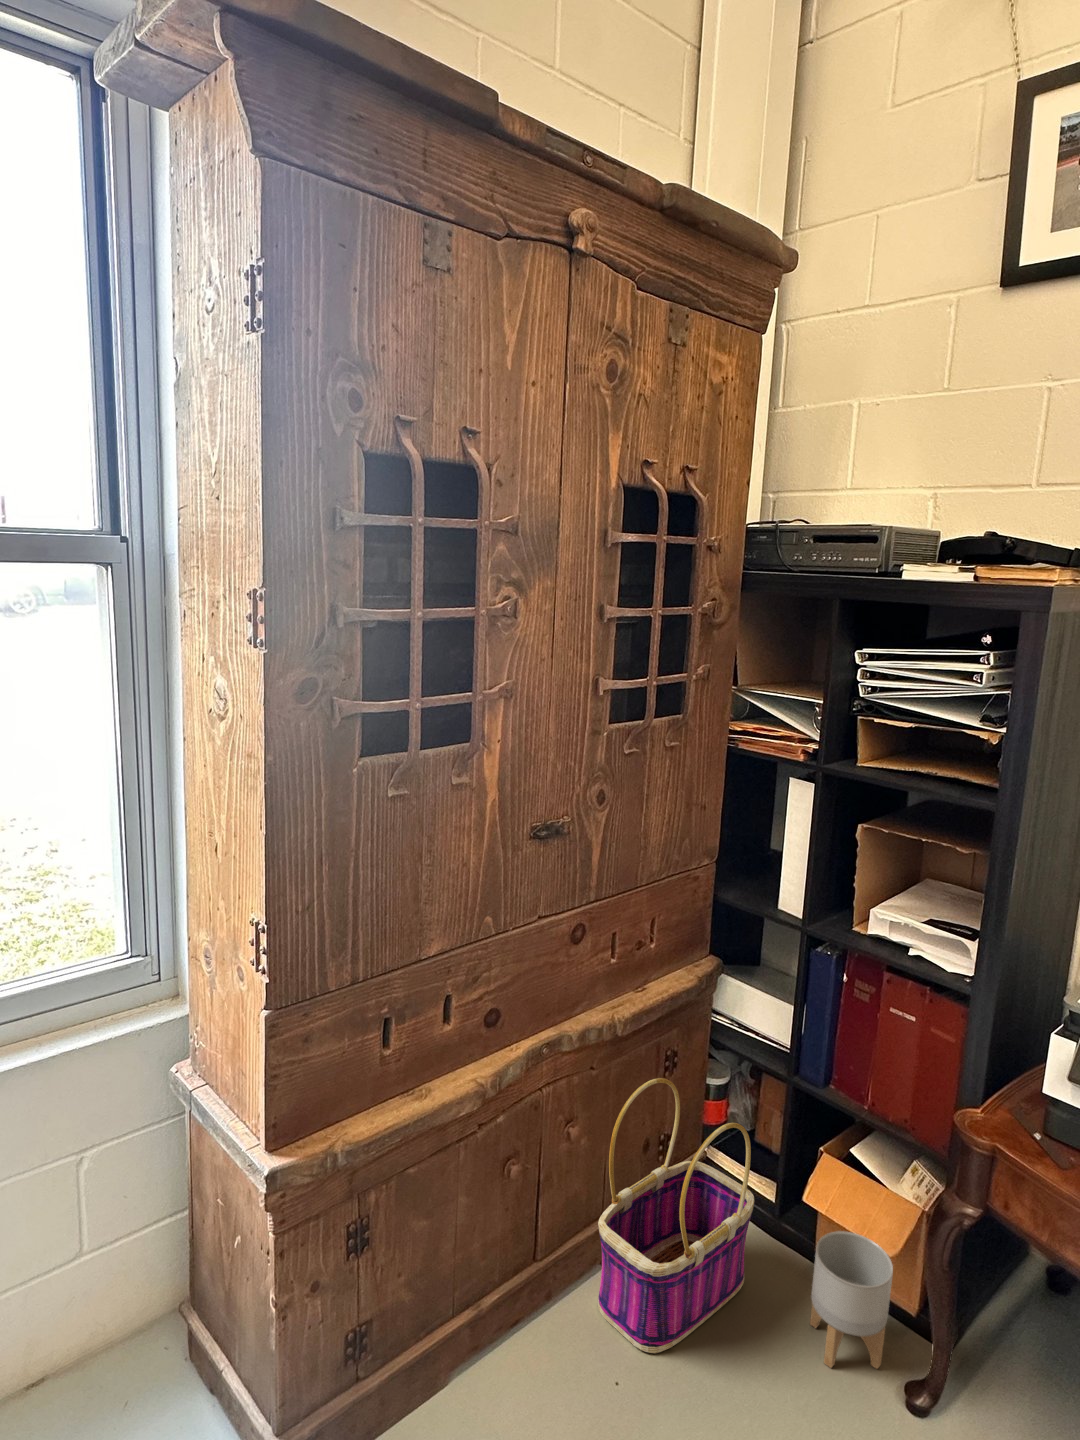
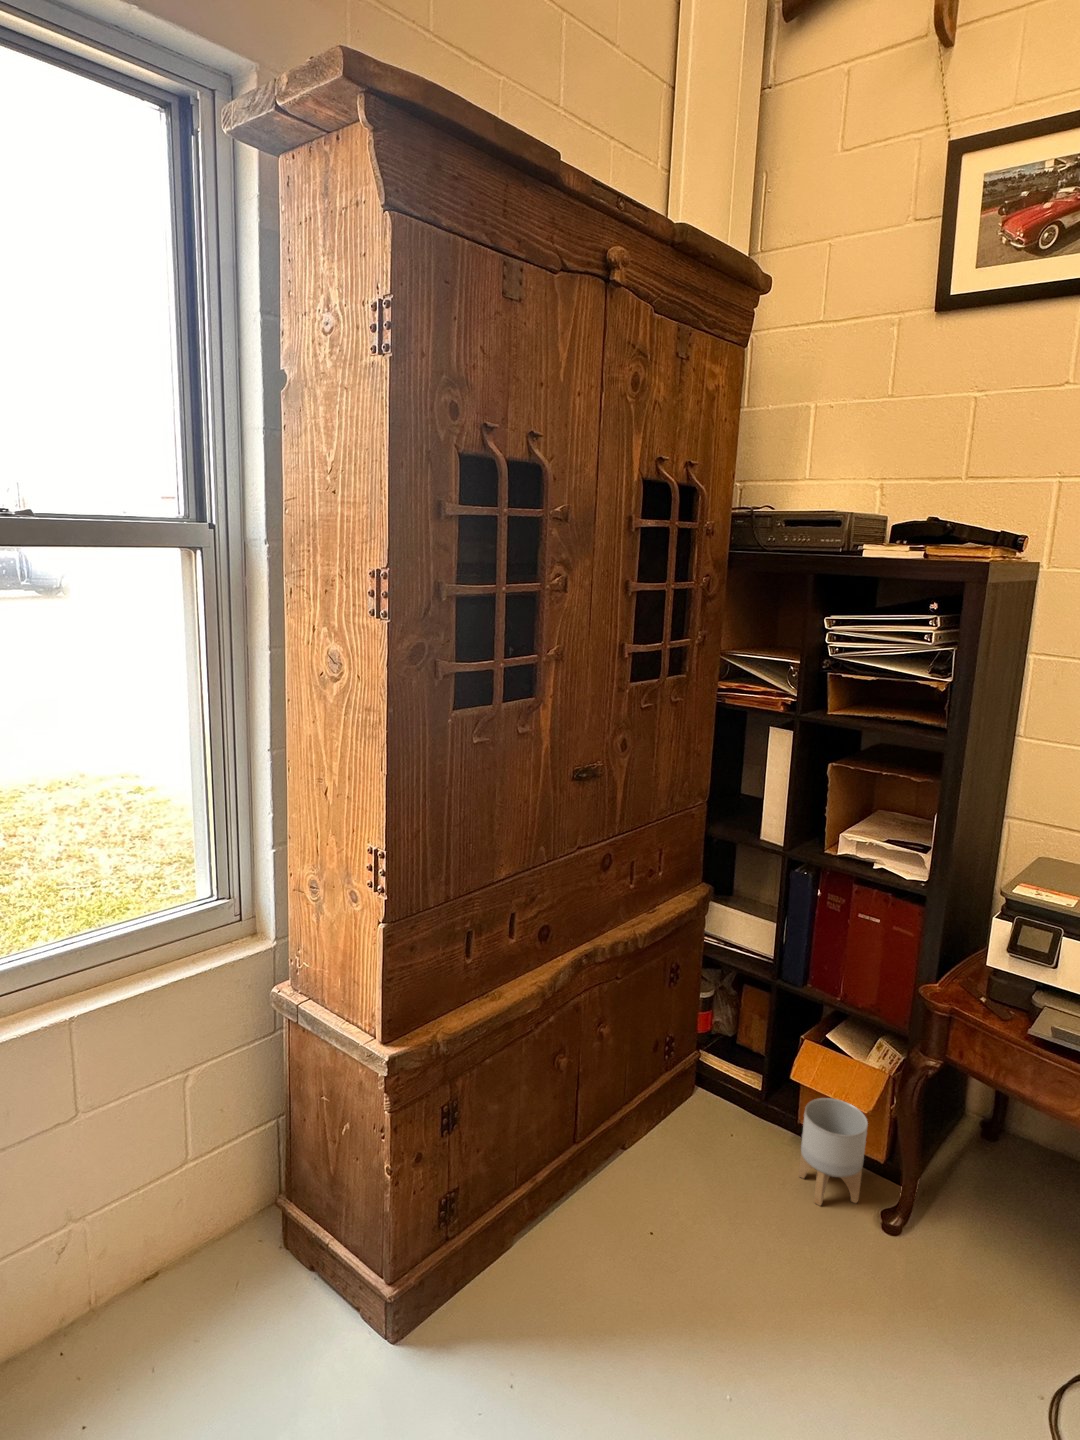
basket: present [598,1078,754,1353] -> none [625,984,750,1207]

